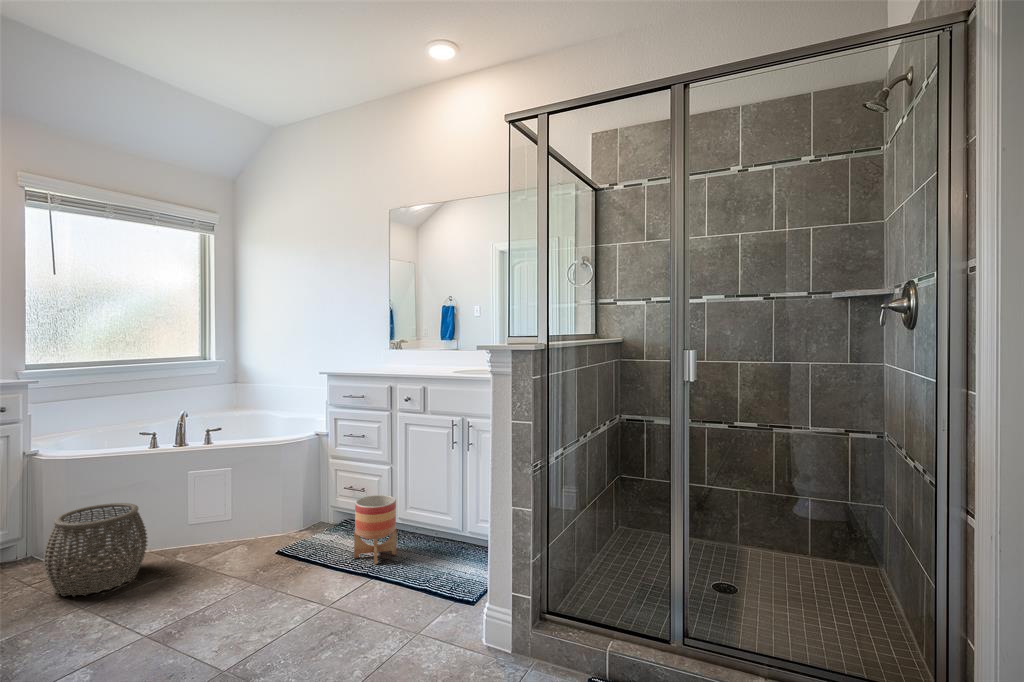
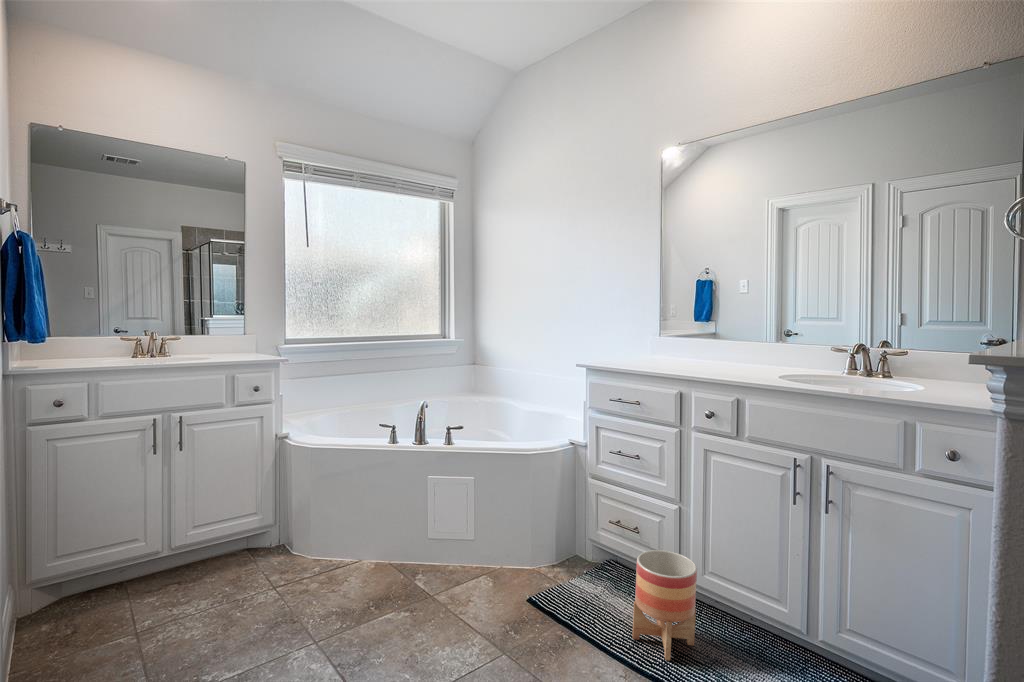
woven basket: present [43,503,148,596] -> none [284,510,386,625]

